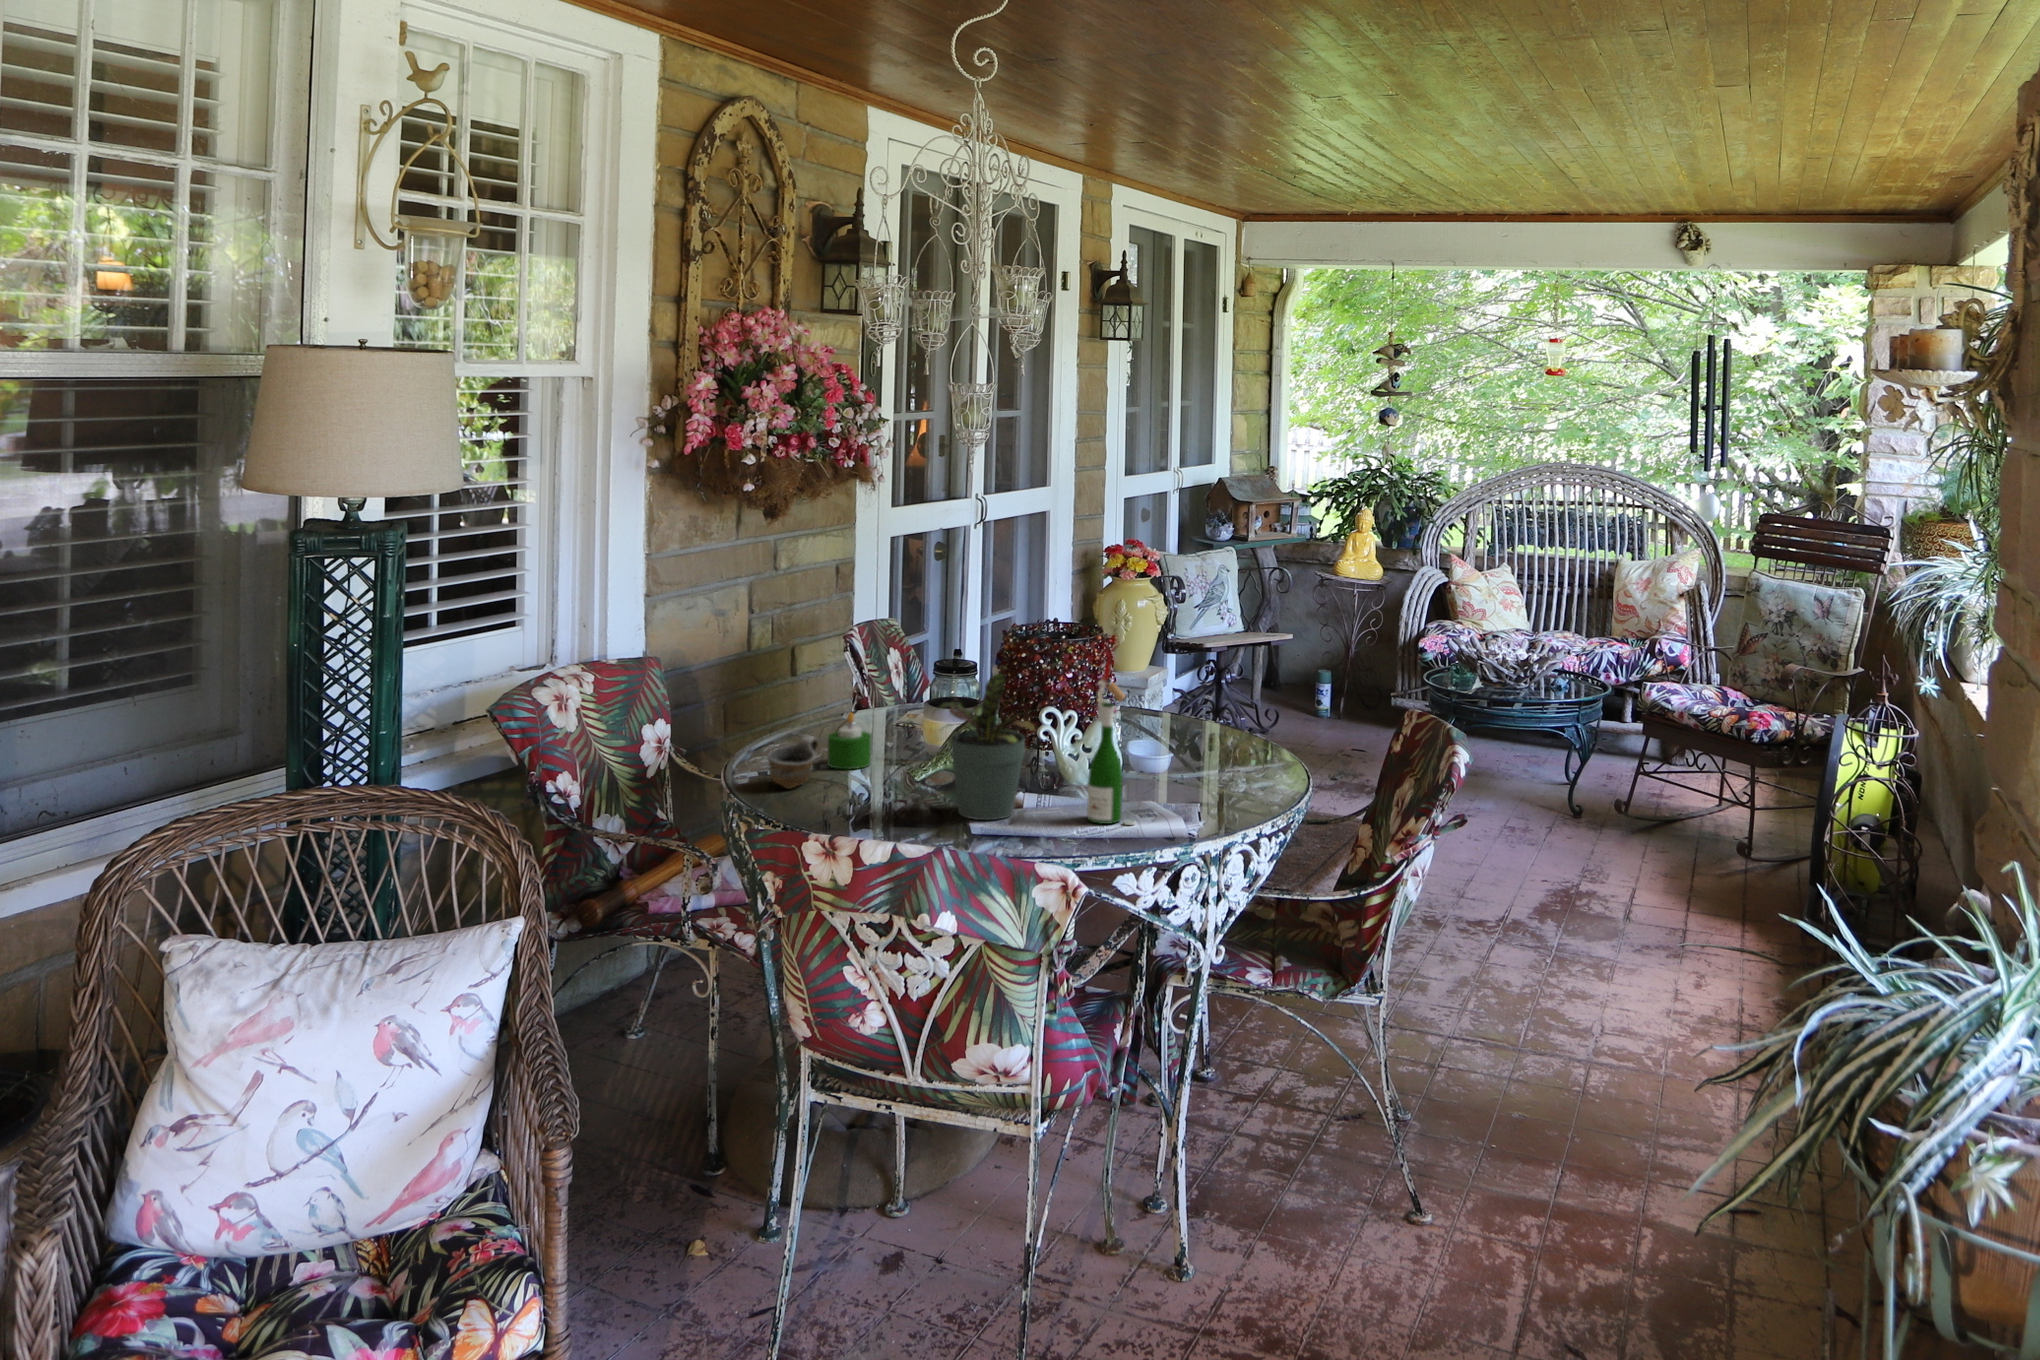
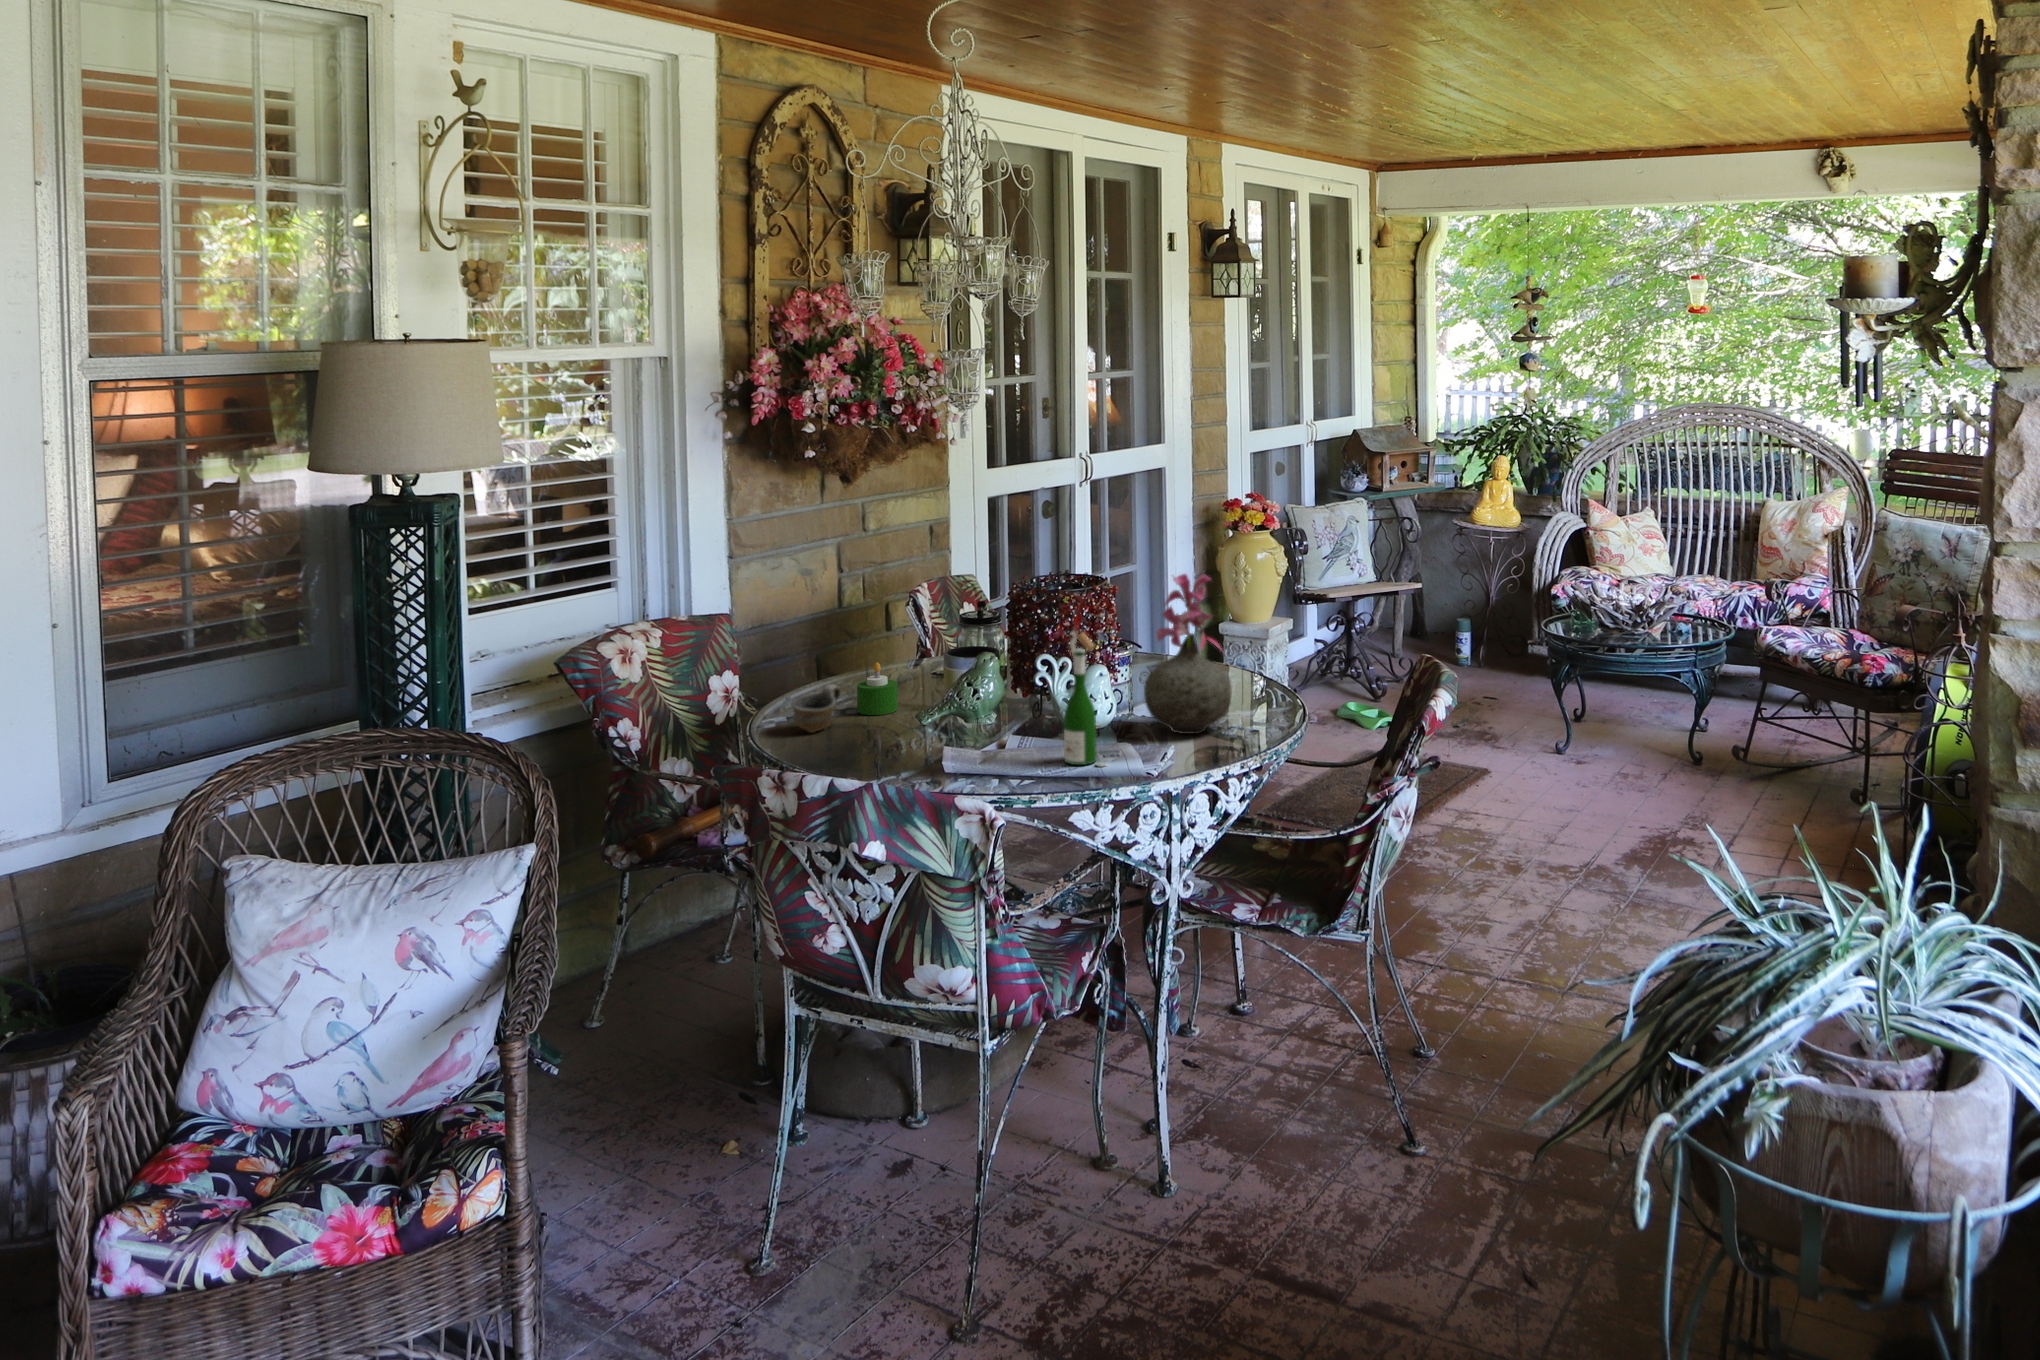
vase: none [1155,621,1245,790] -> present [1144,574,1232,734]
potted plant: present [940,674,1034,820] -> none [924,626,1017,762]

